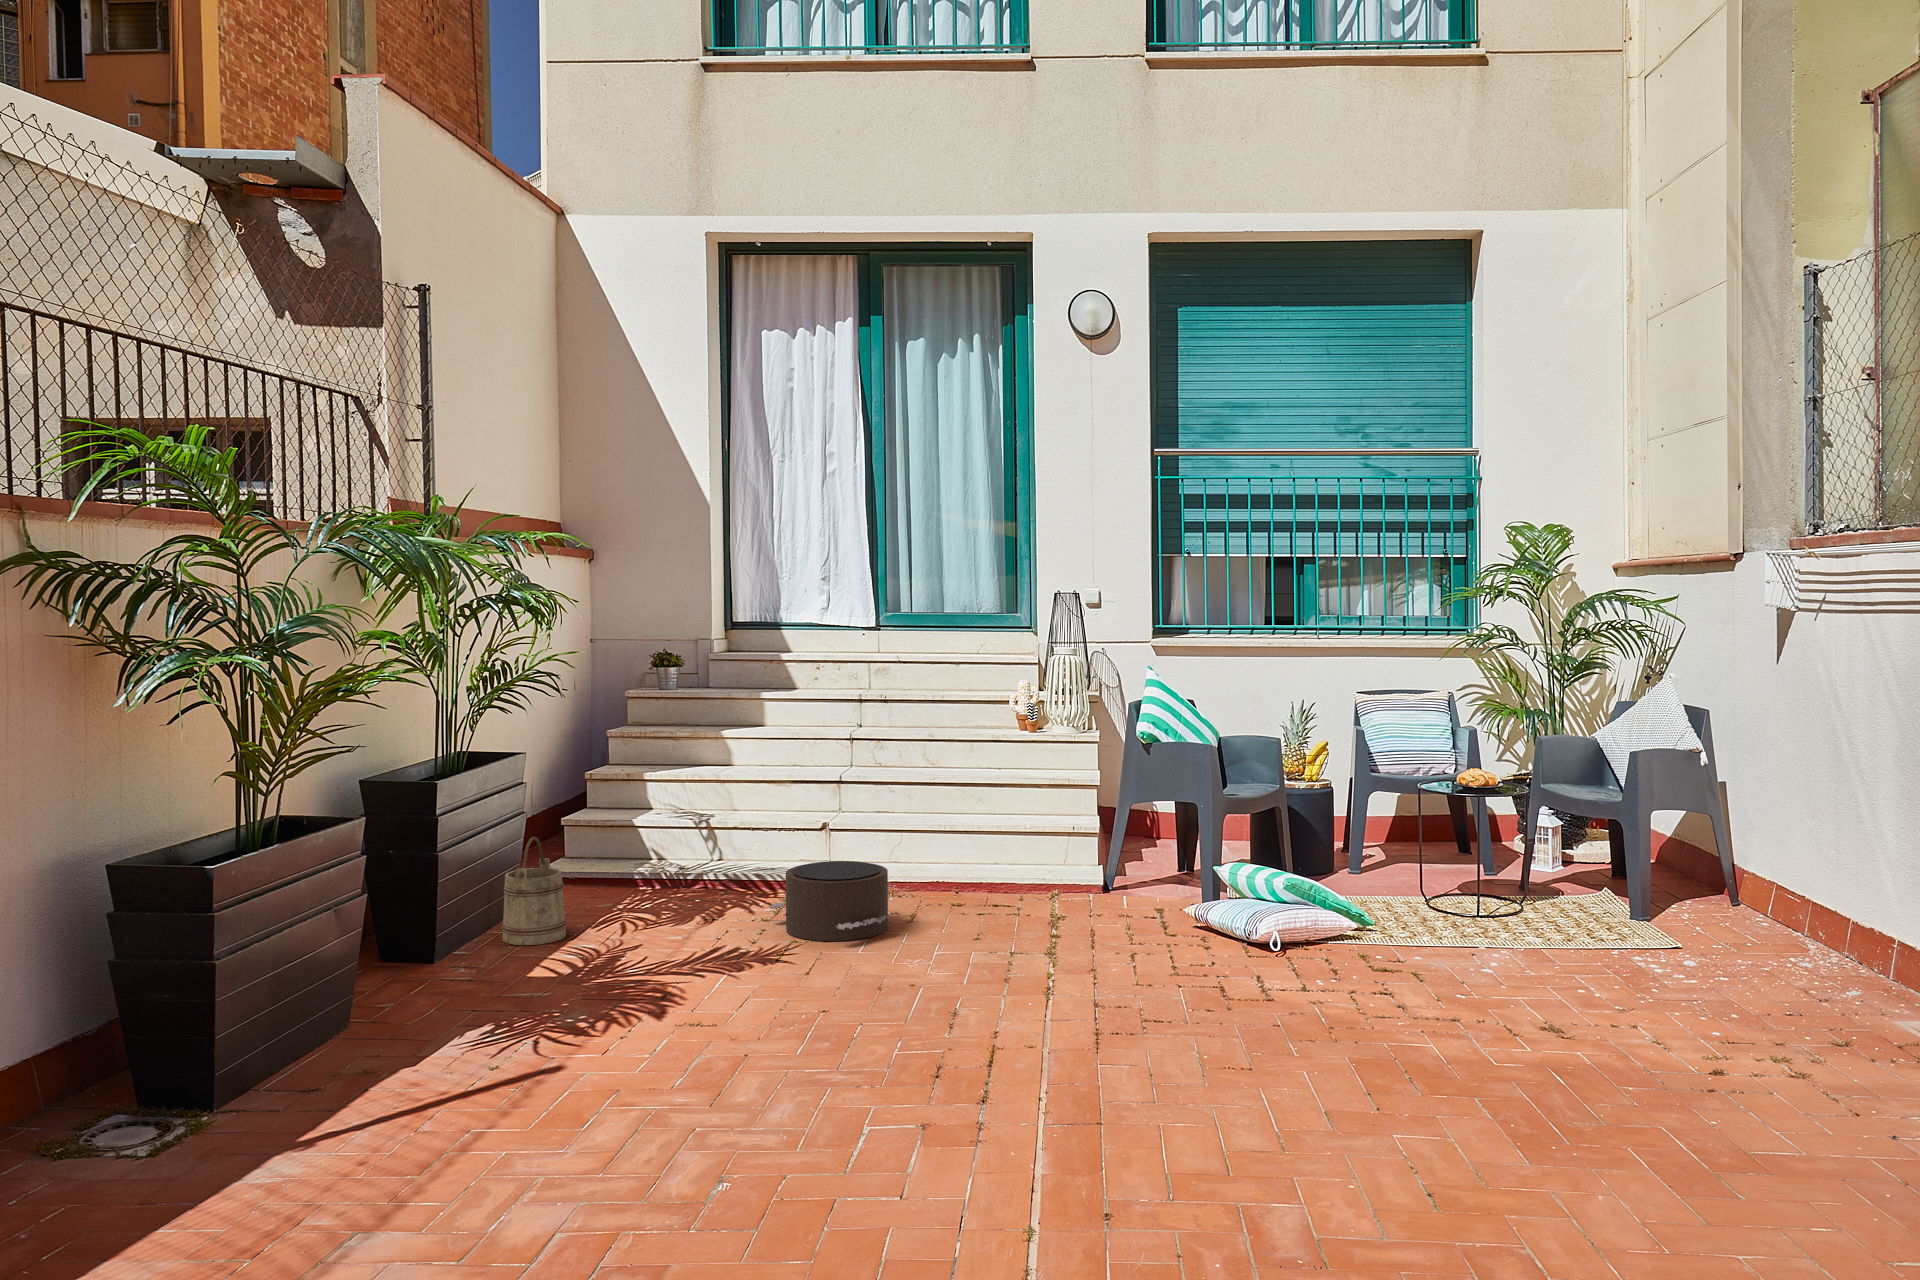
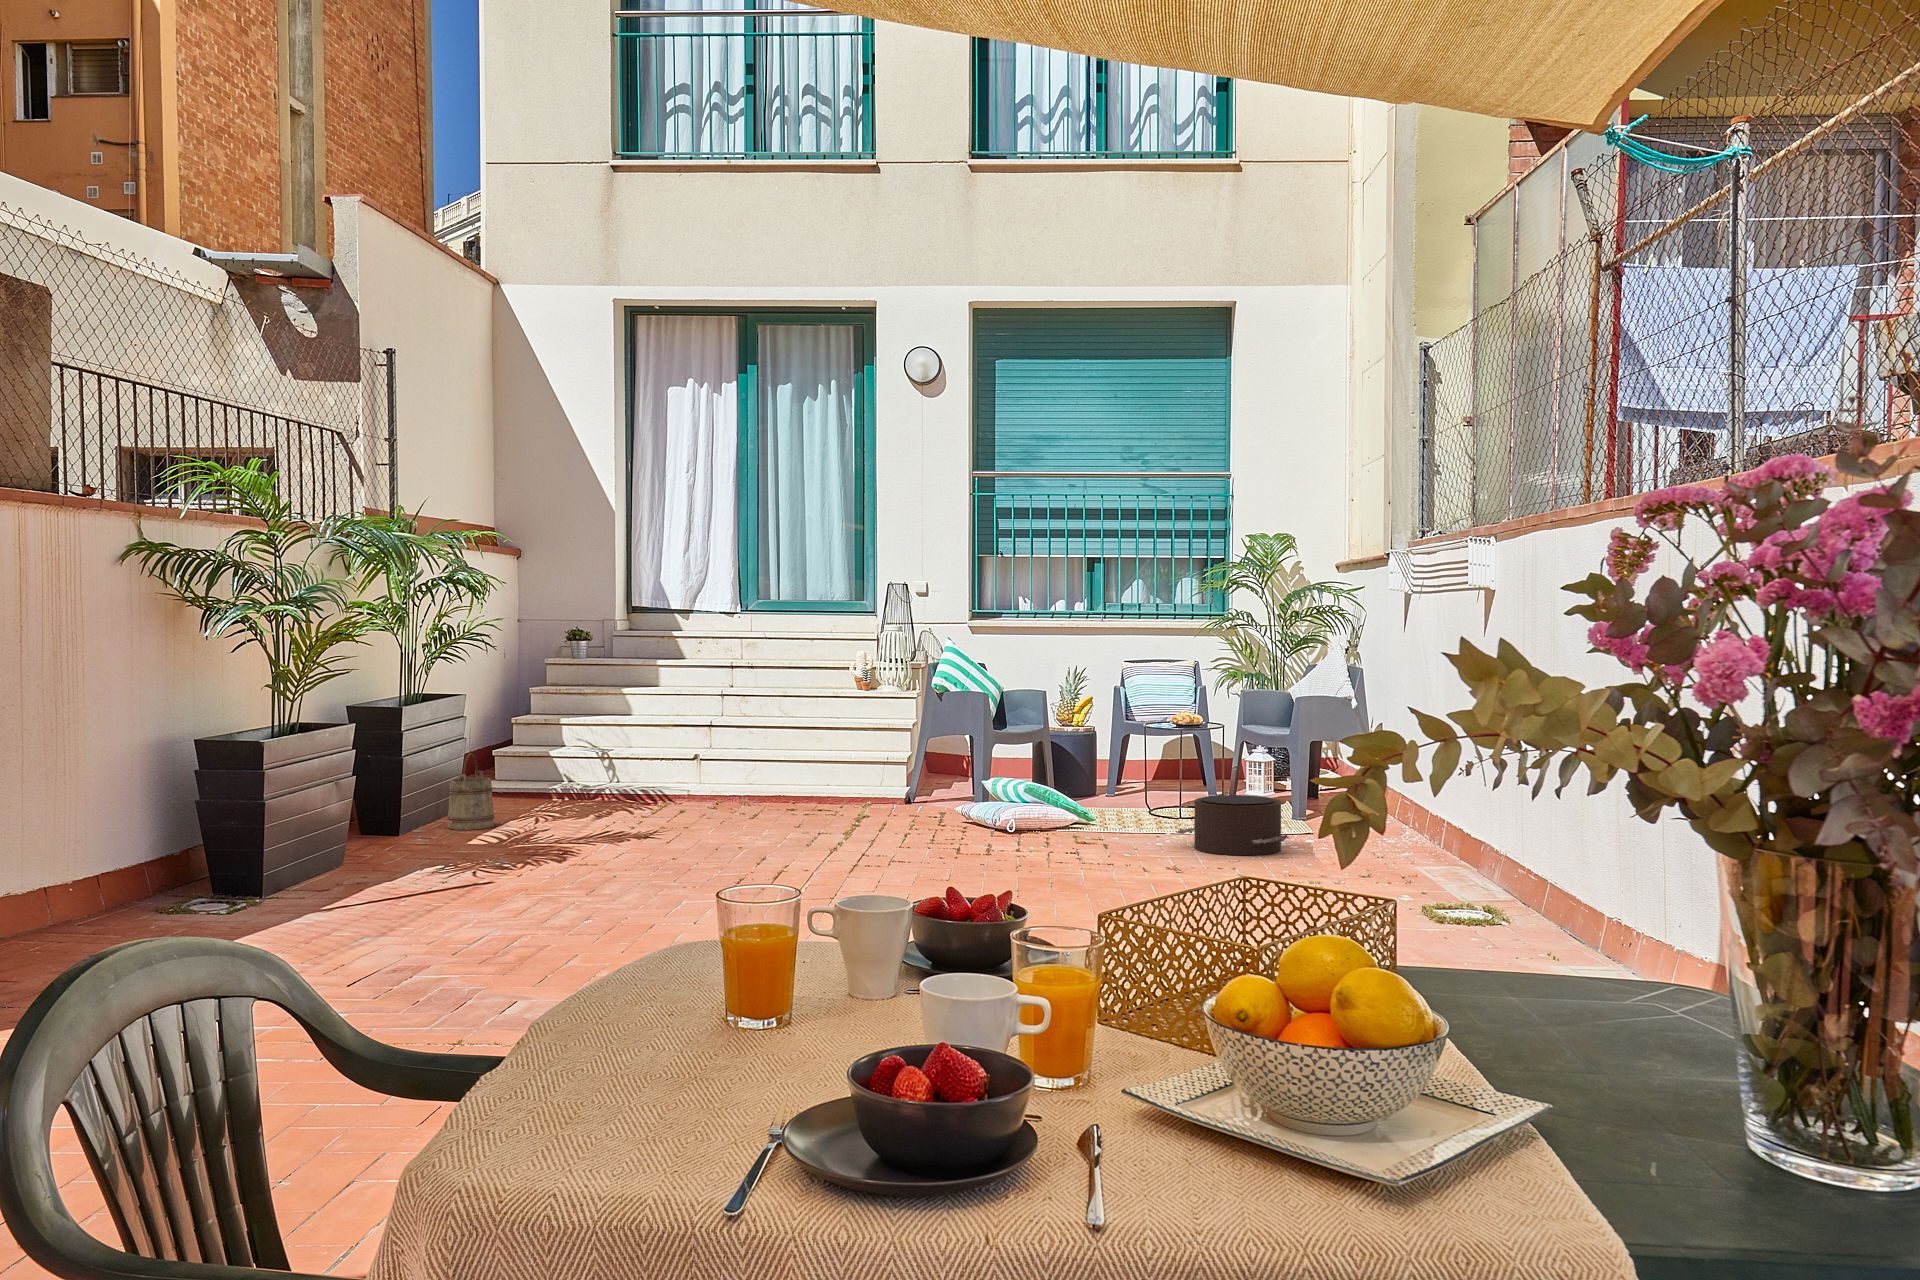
pouf: present [769,861,889,941] -> present [1177,795,1289,855]

